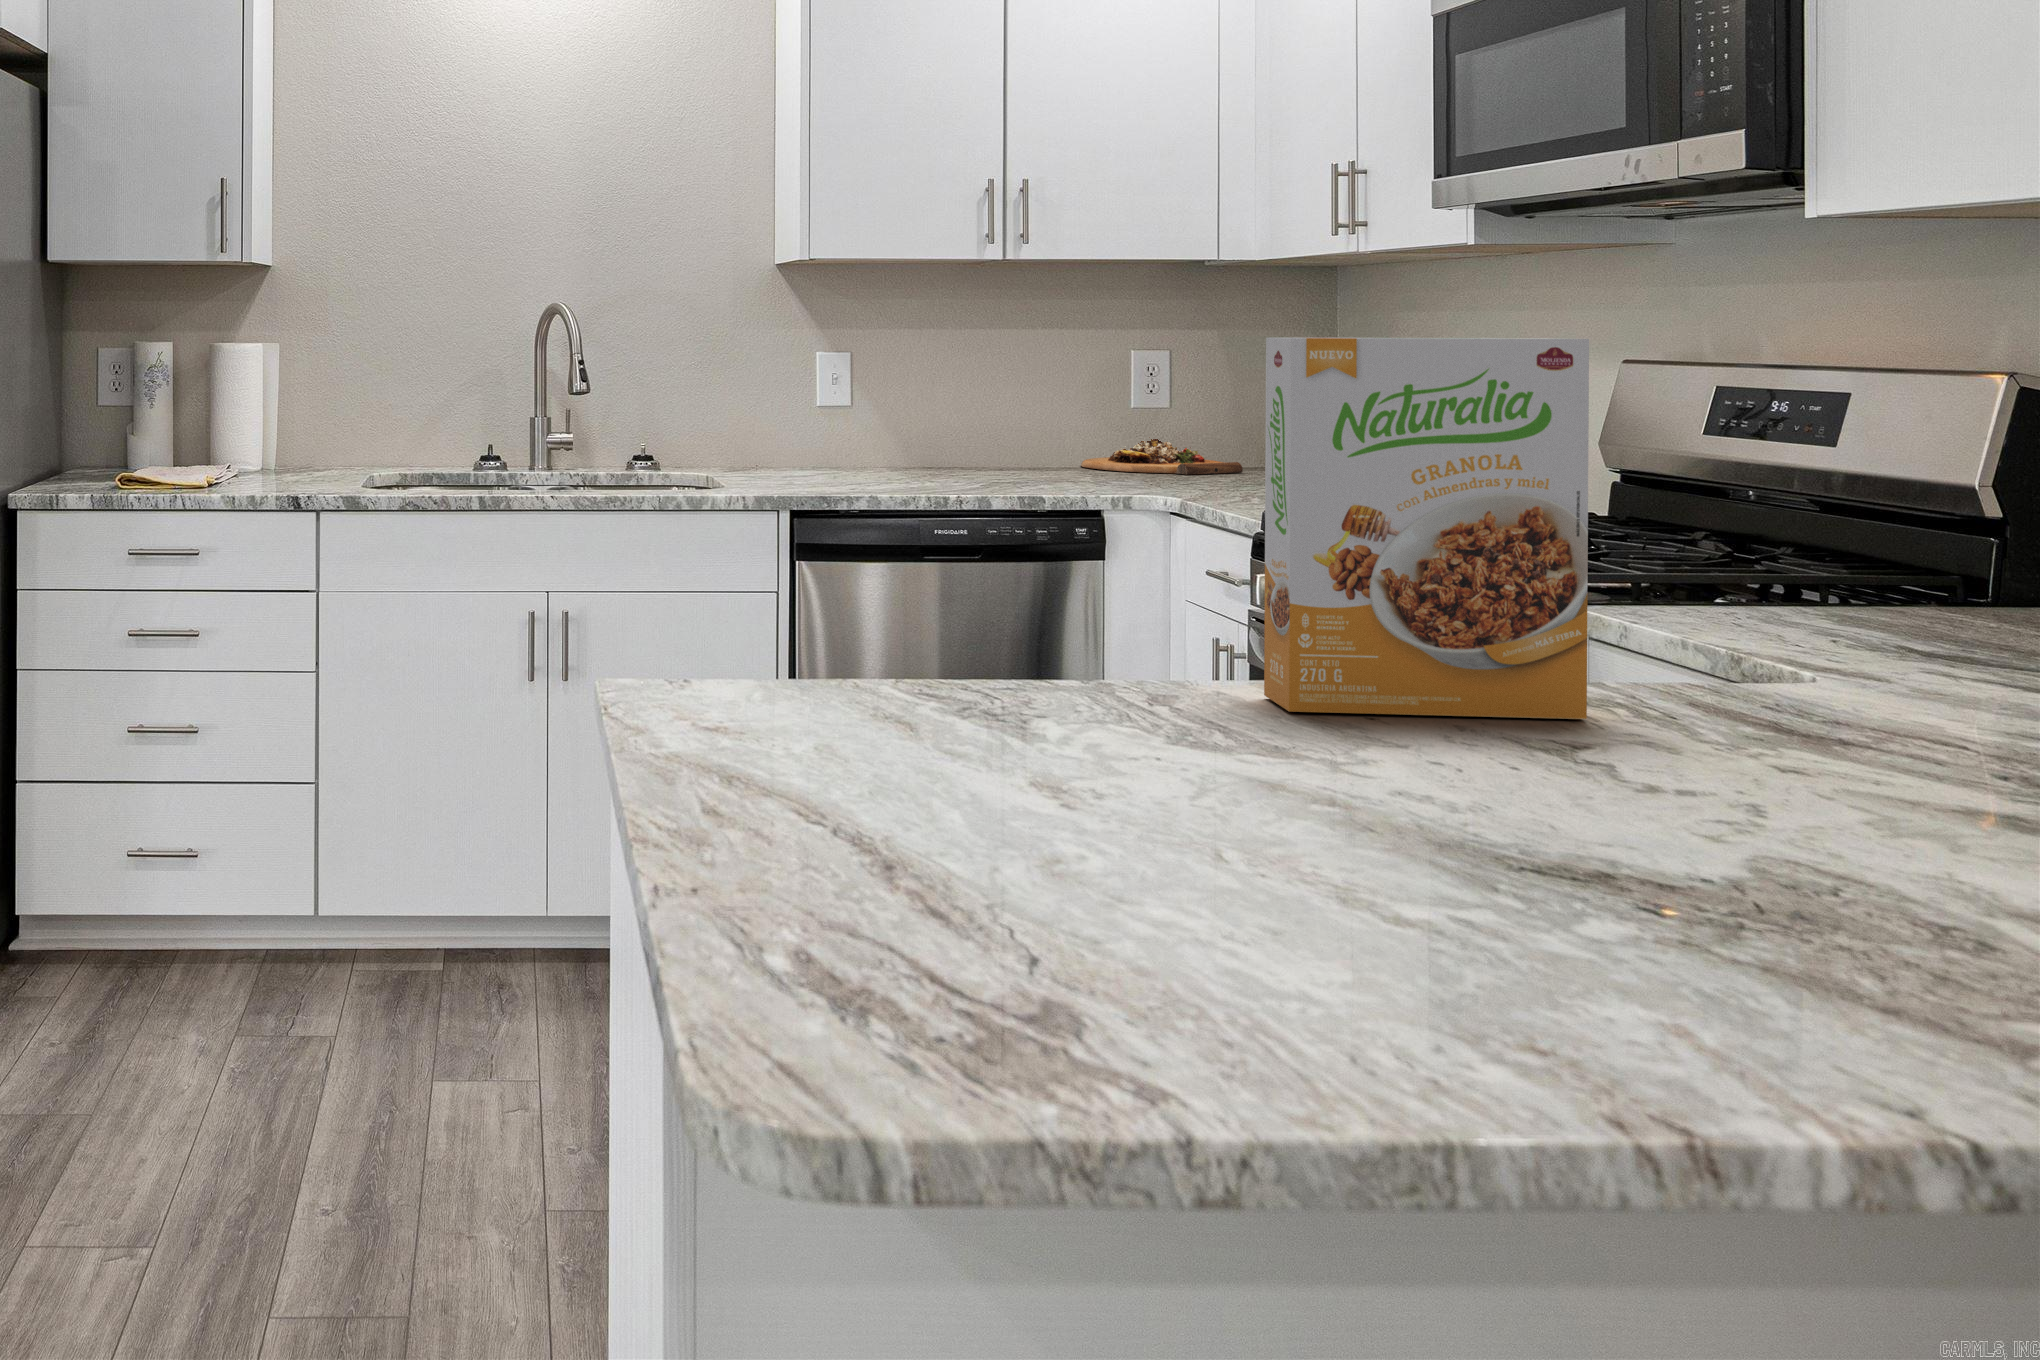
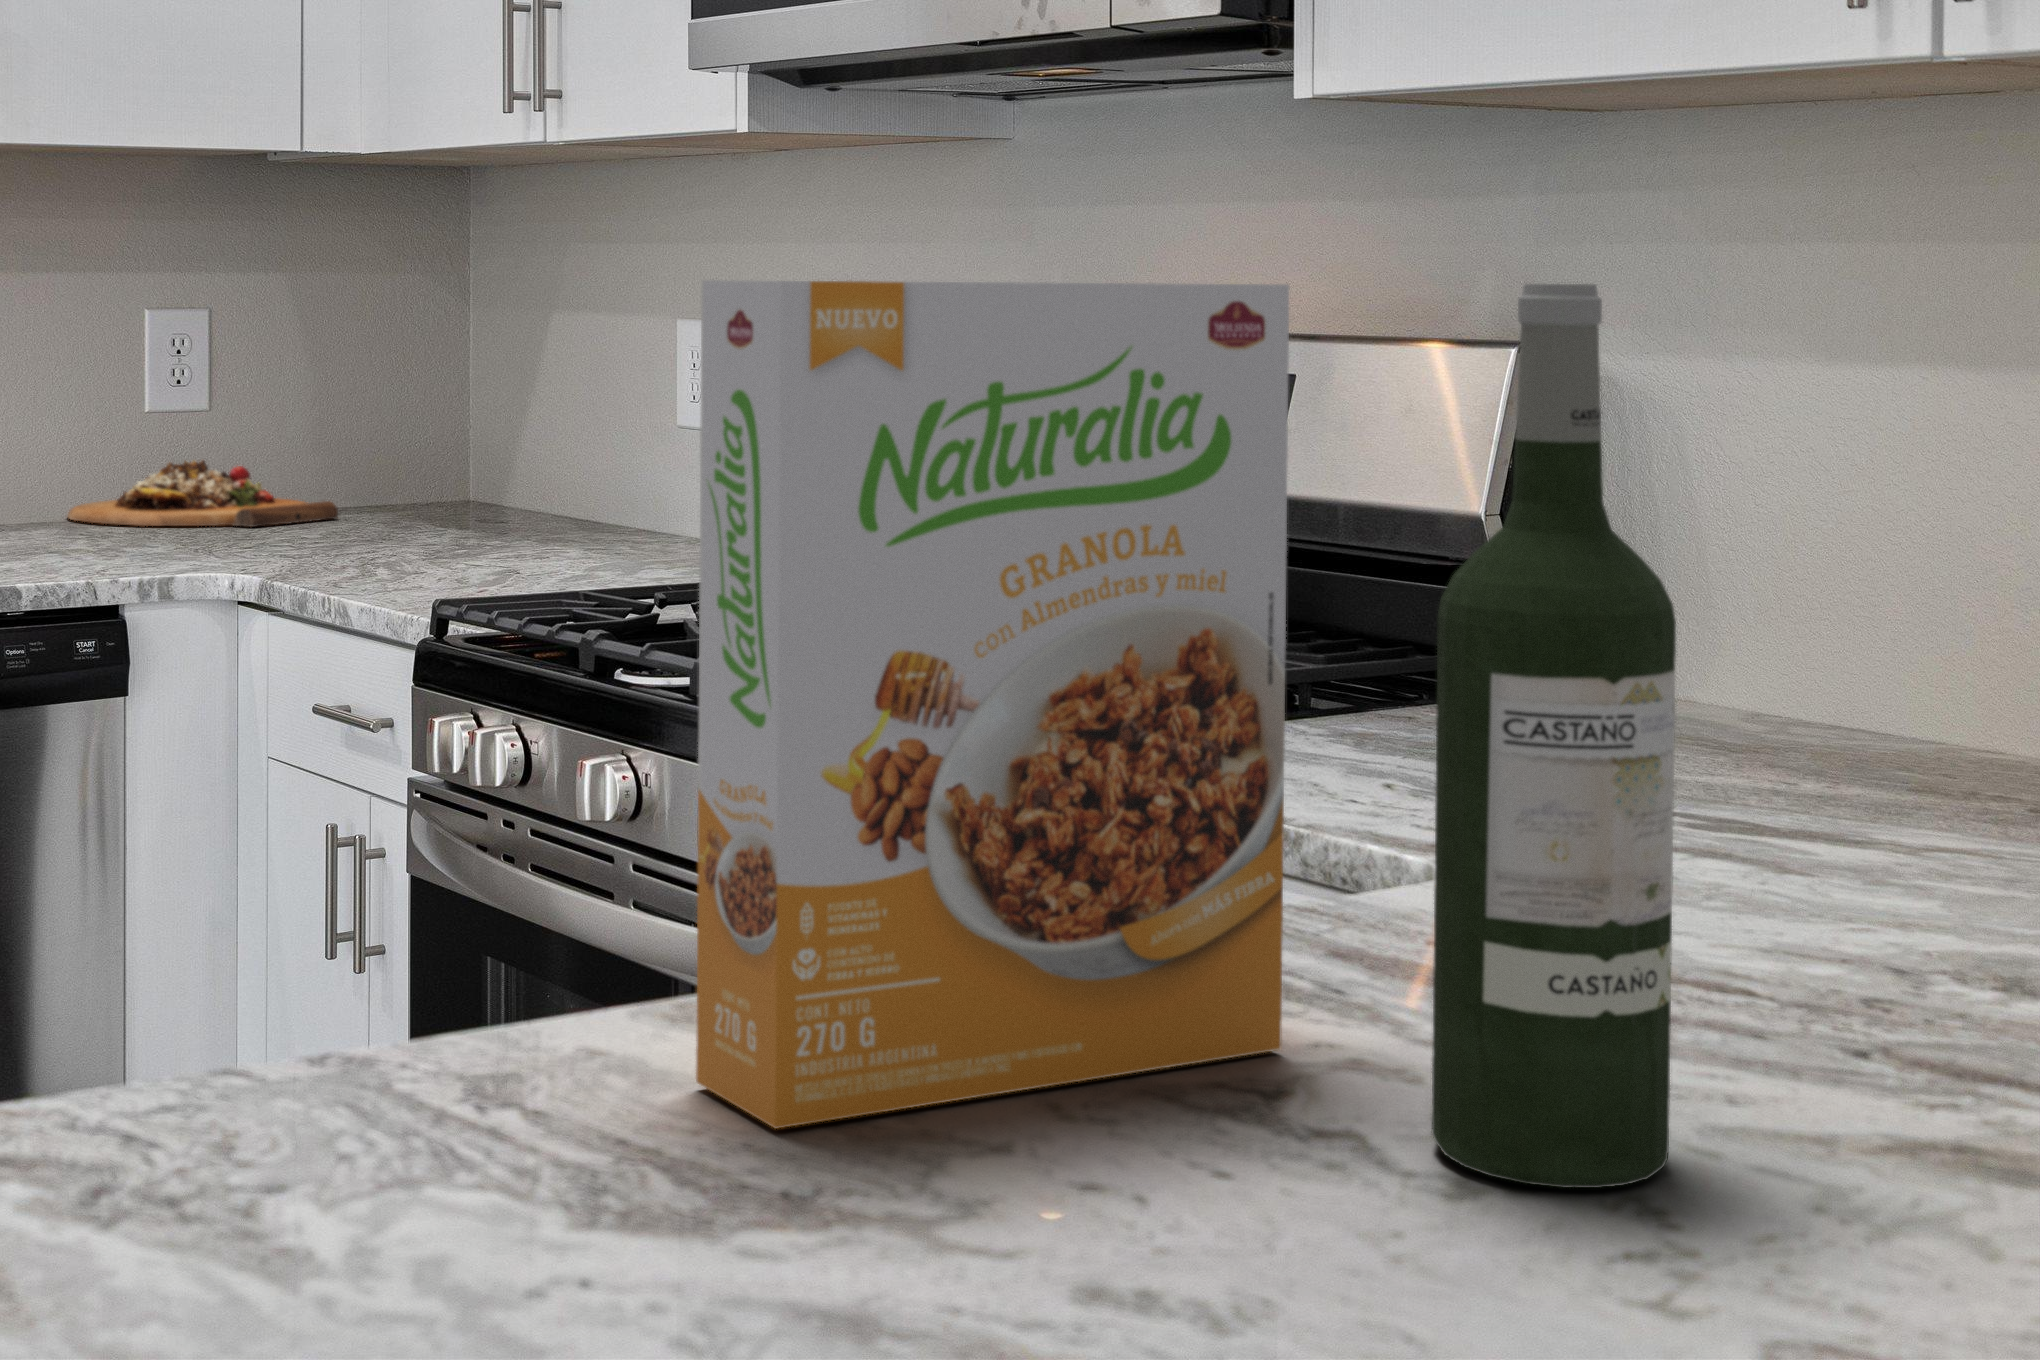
wine bottle: none [1625,339,1760,777] -> present [1432,284,1676,1188]

